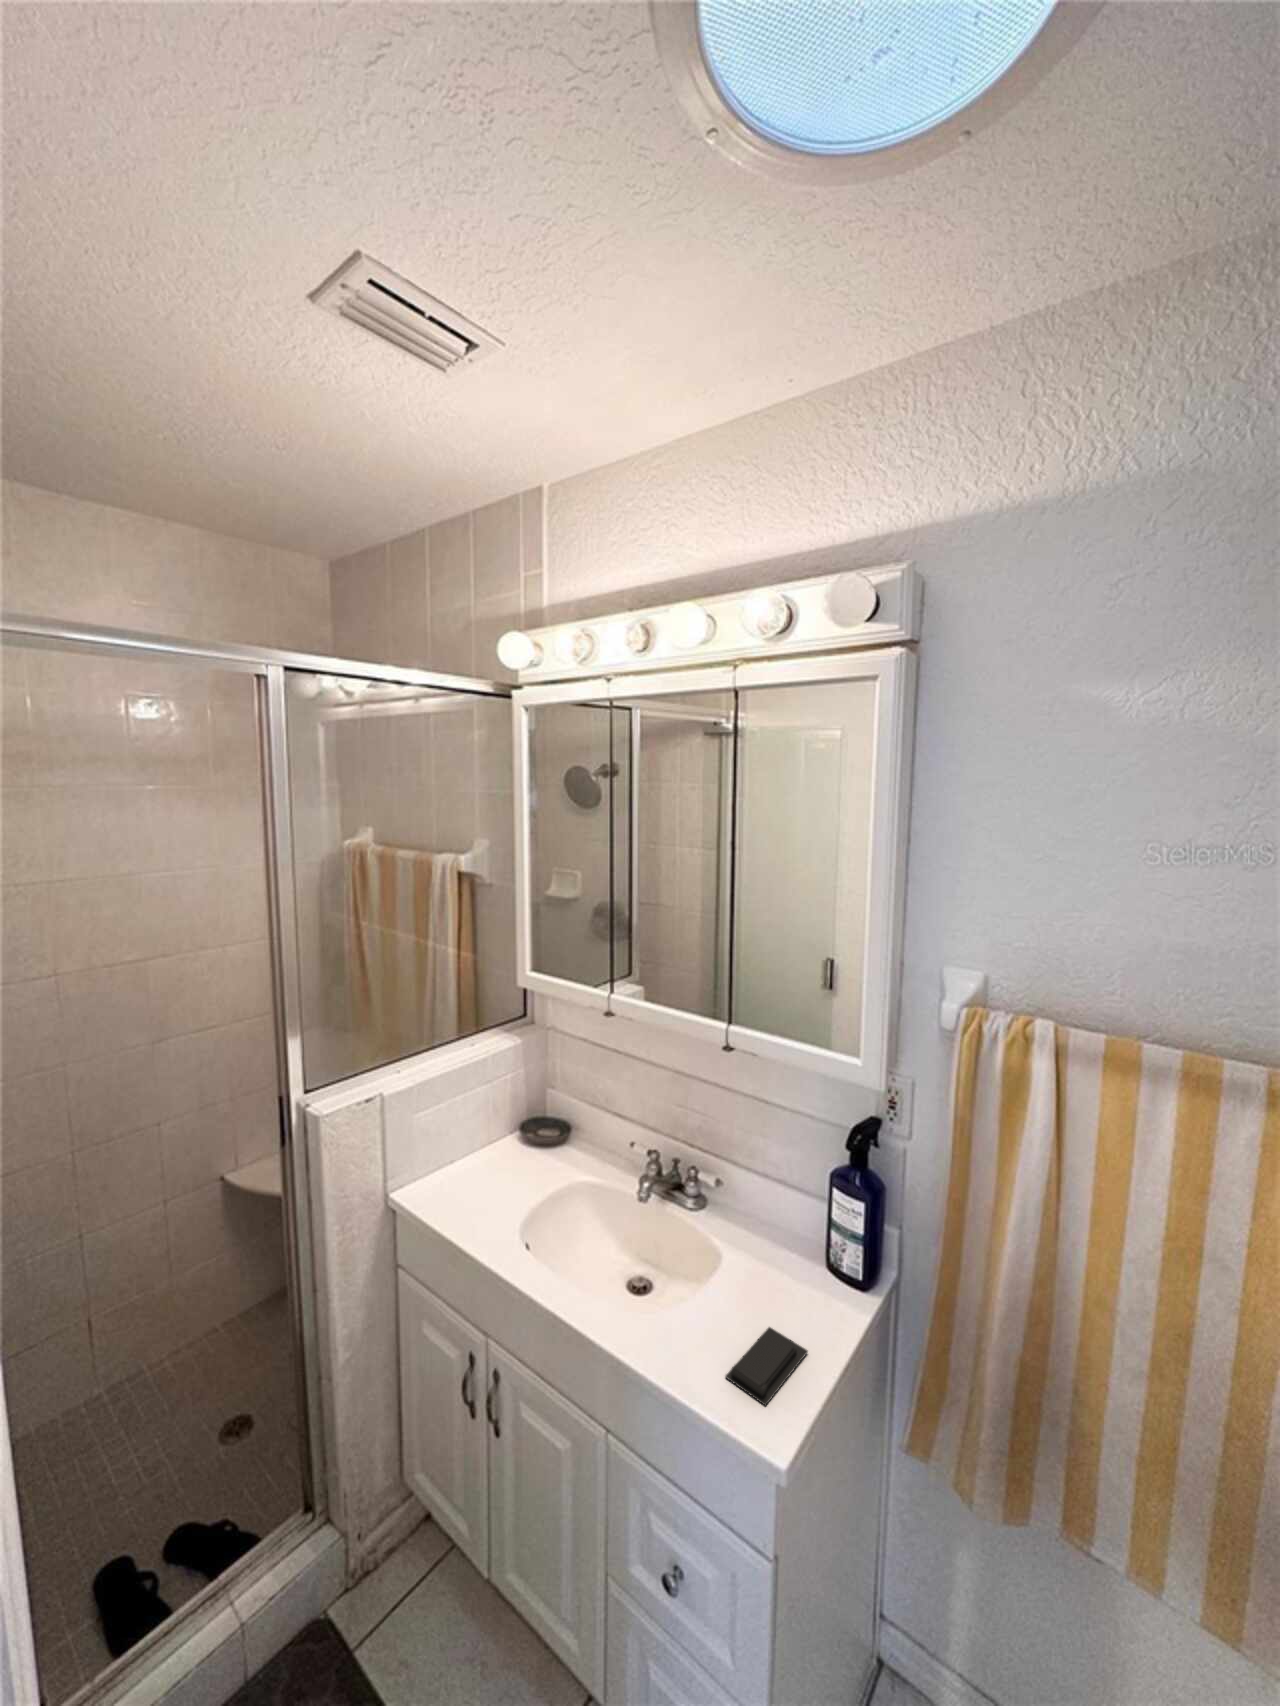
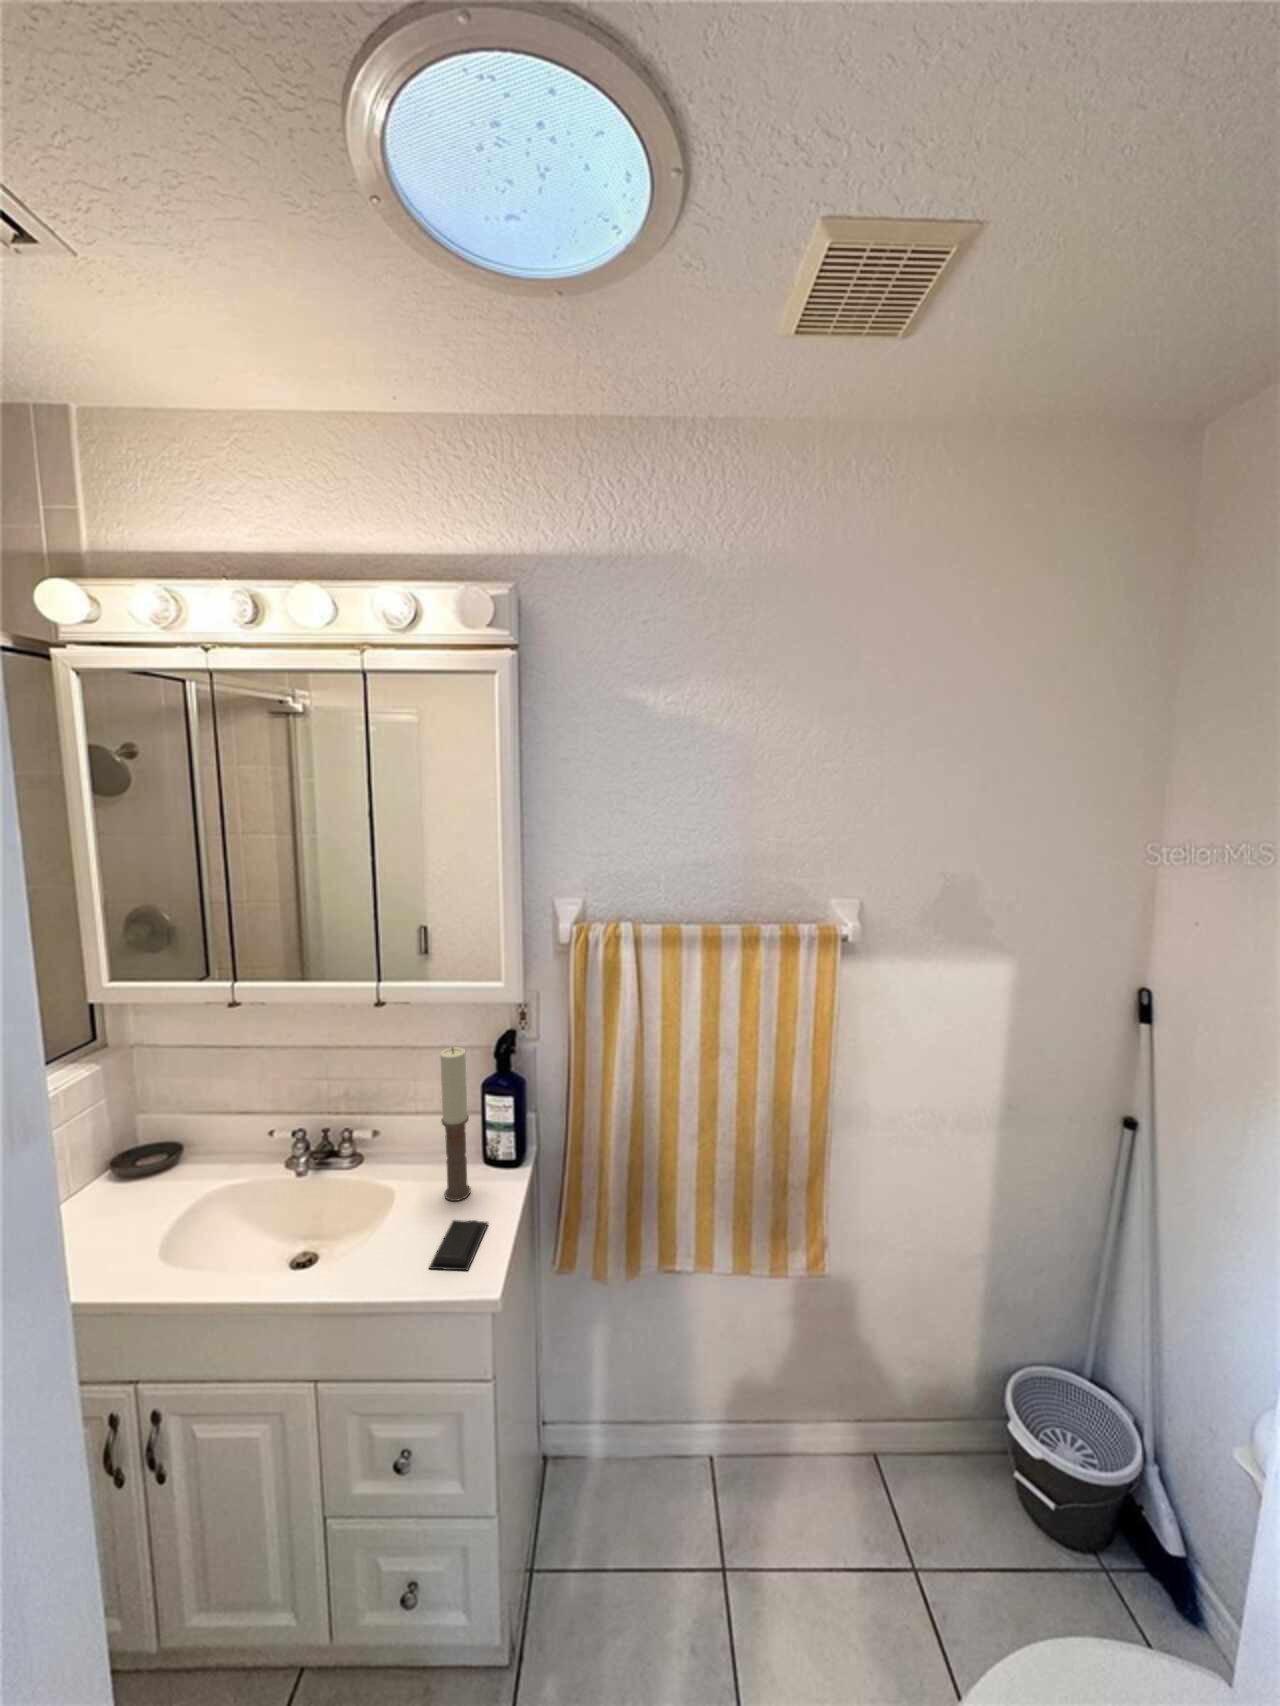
candle: none [771,1121,806,1303] -> present [440,1047,471,1201]

